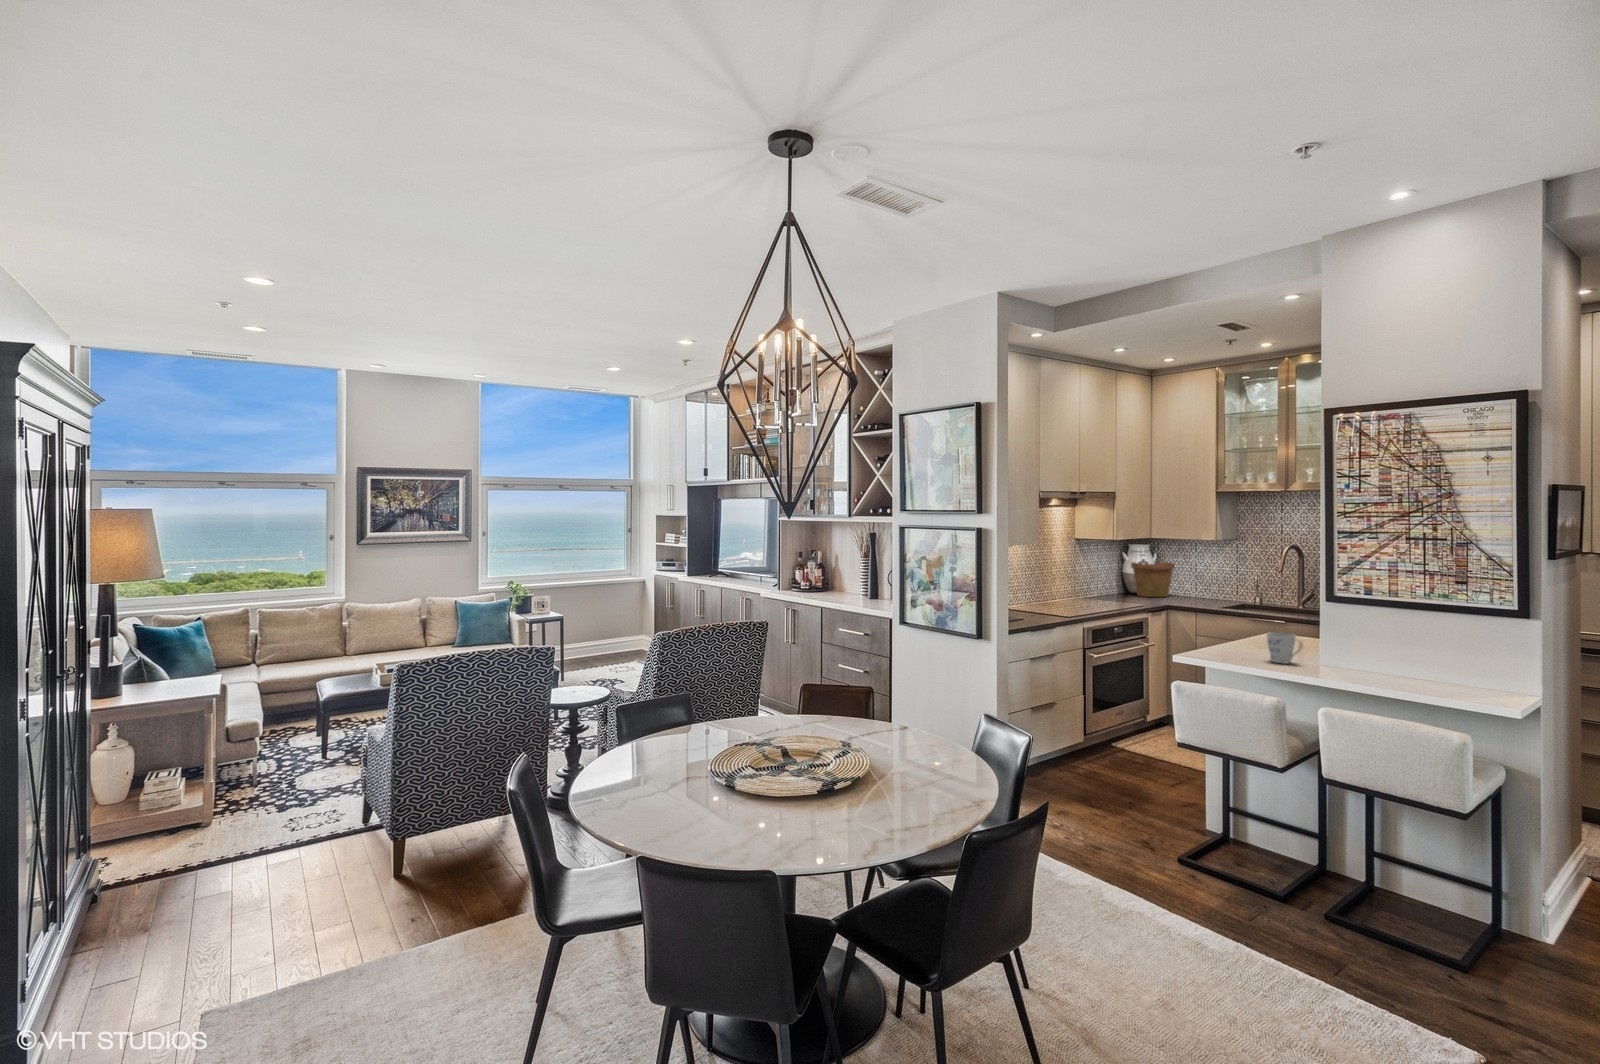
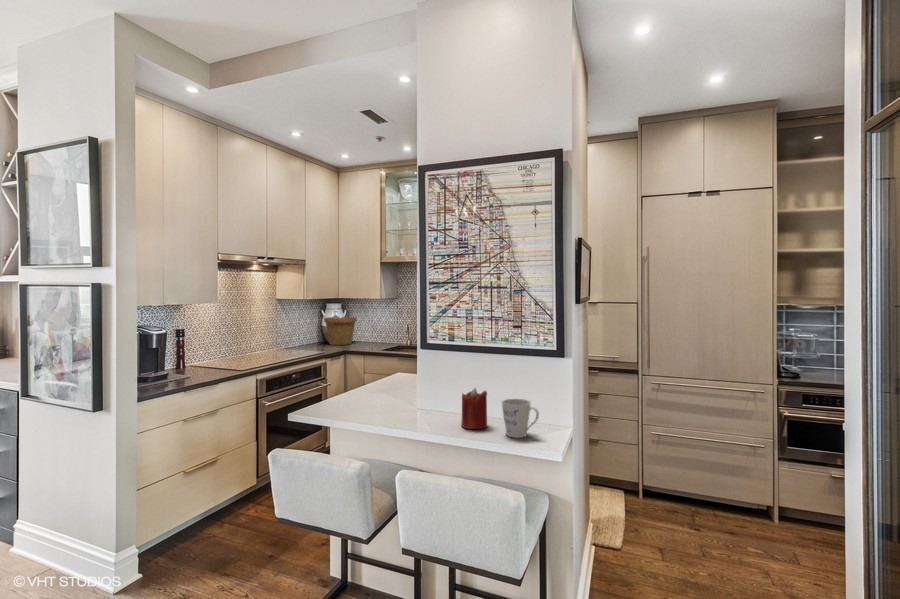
mug: present [1267,632,1302,663] -> present [502,399,539,438]
candle: none [1385,643,1420,685] -> present [461,388,487,429]

